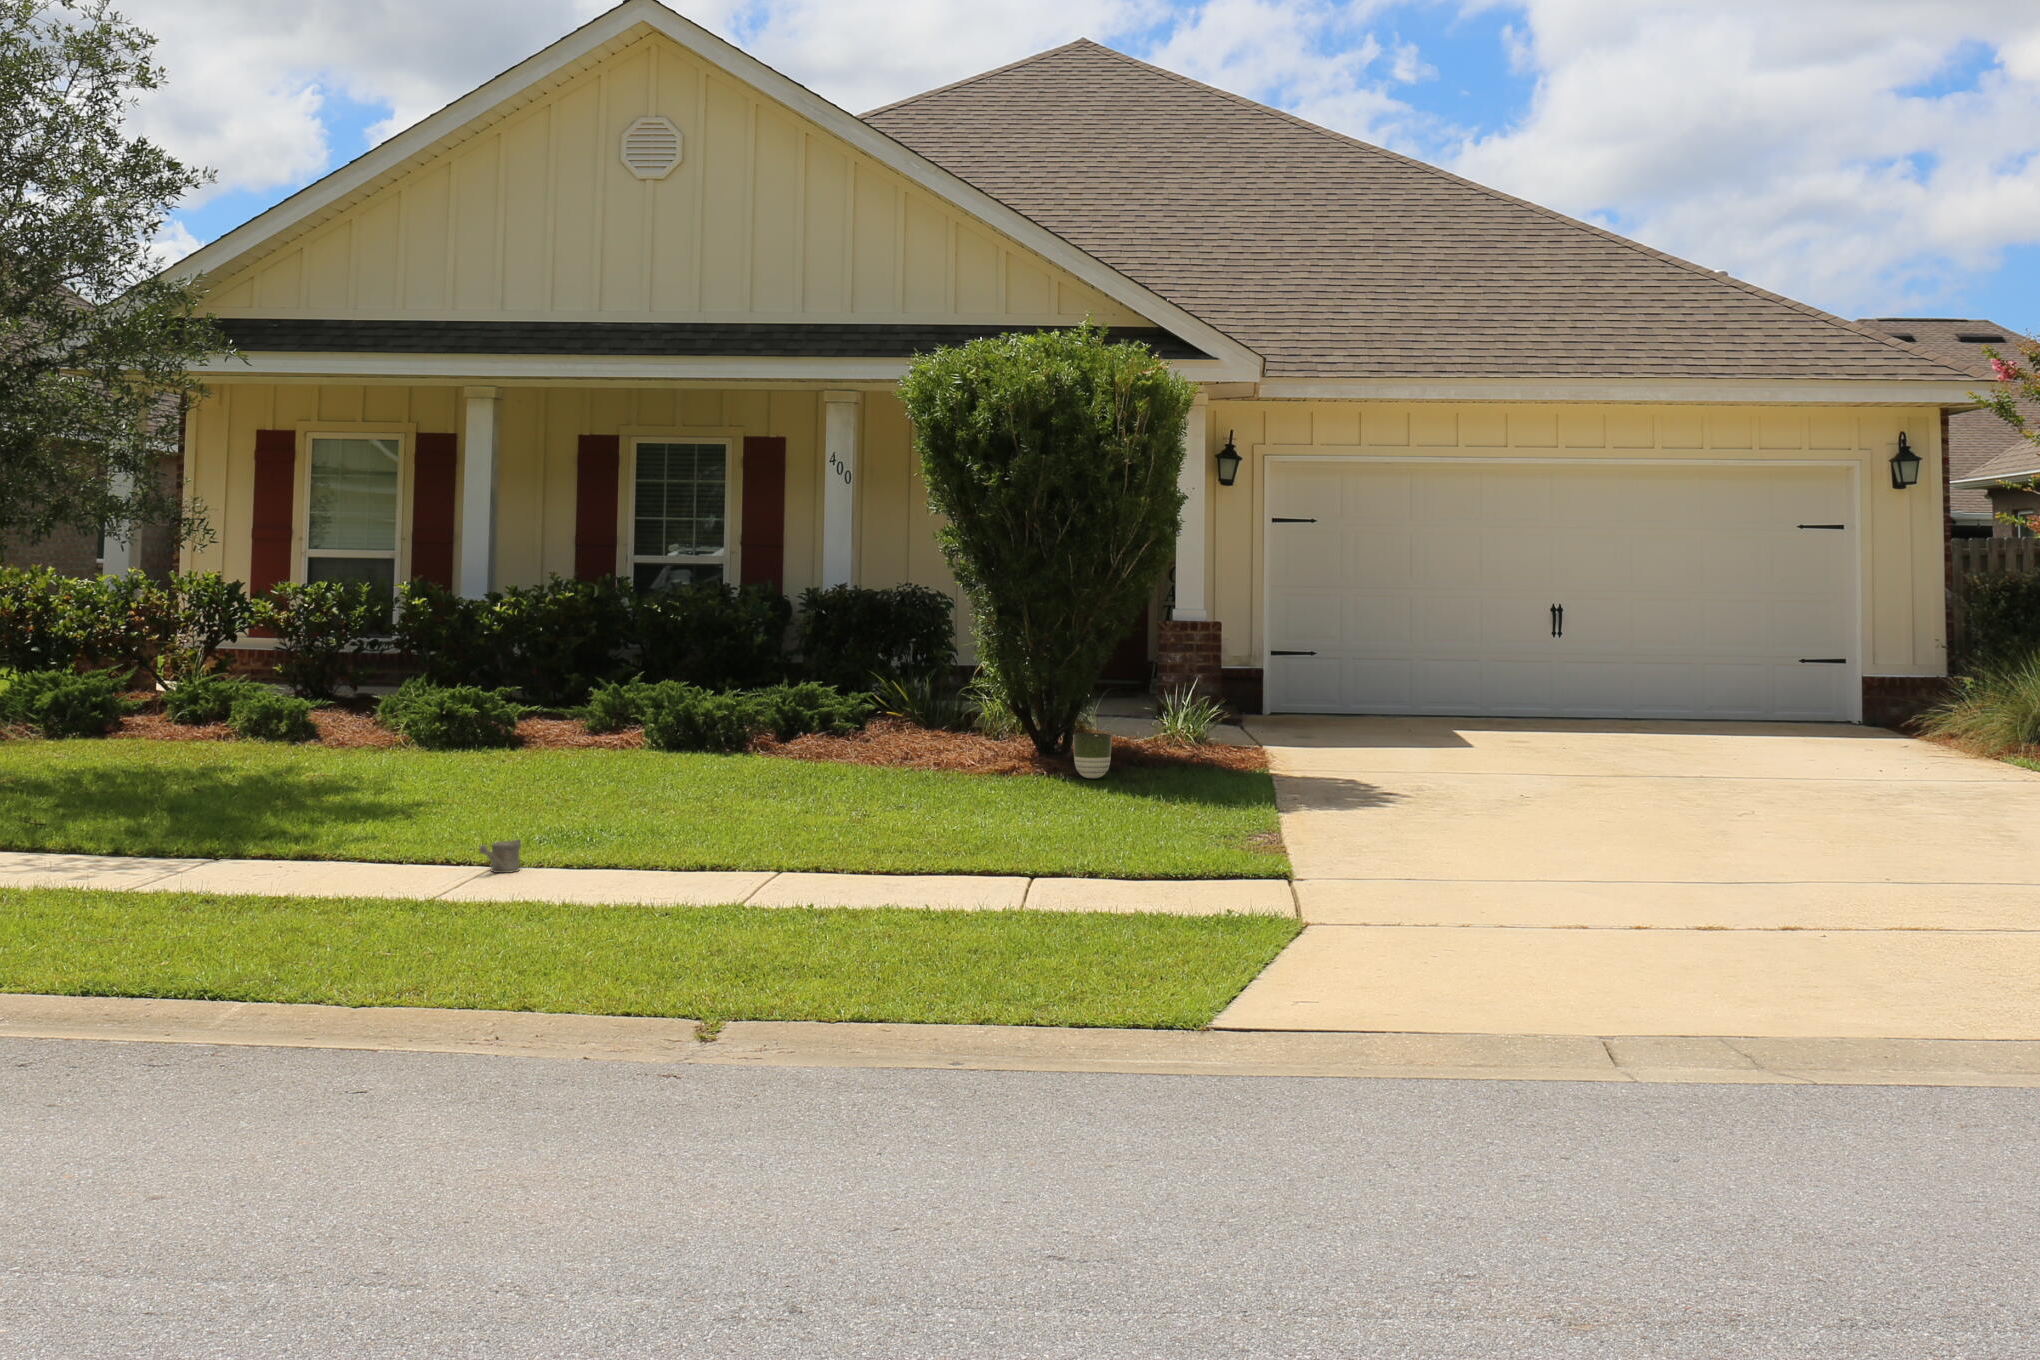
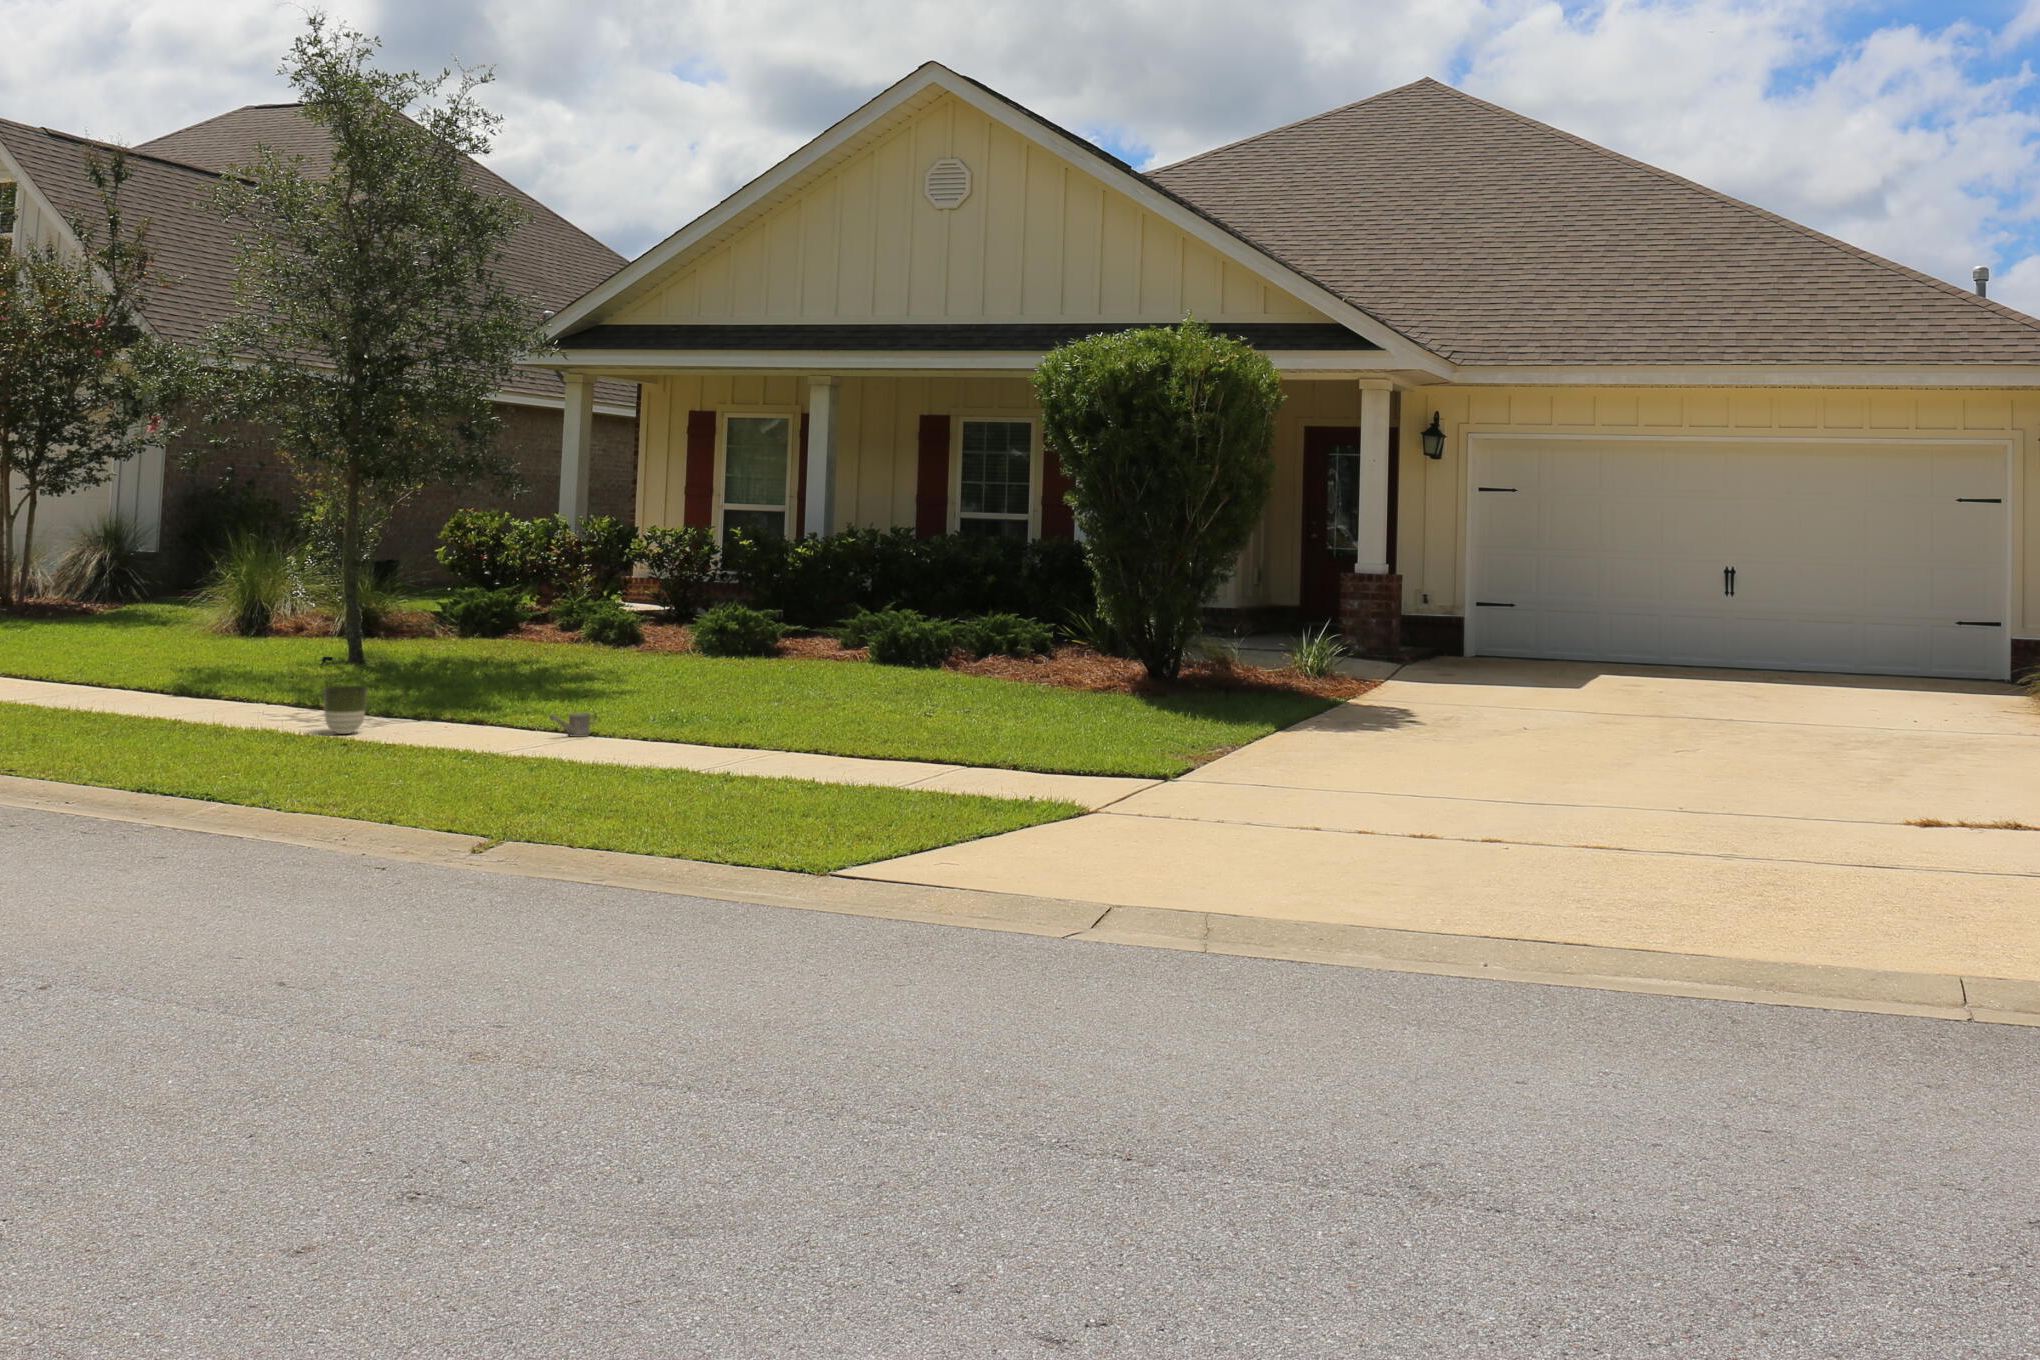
planter: present [1073,733,1112,779] -> present [324,686,367,734]

